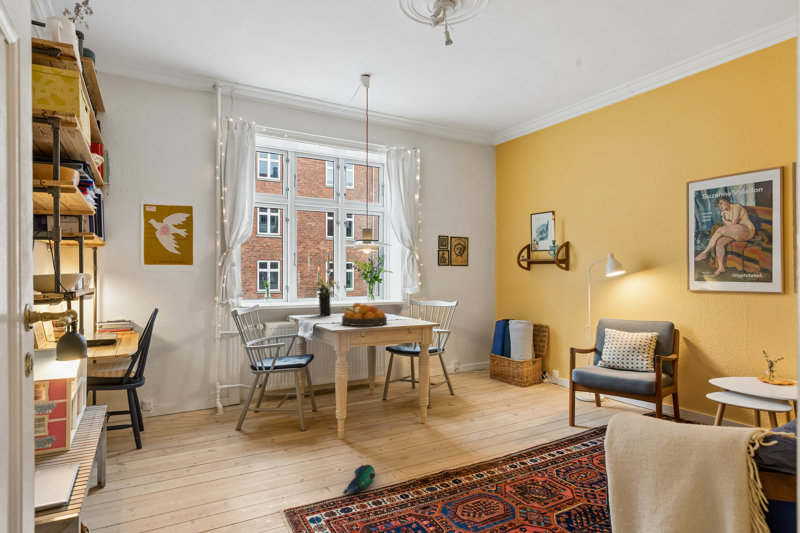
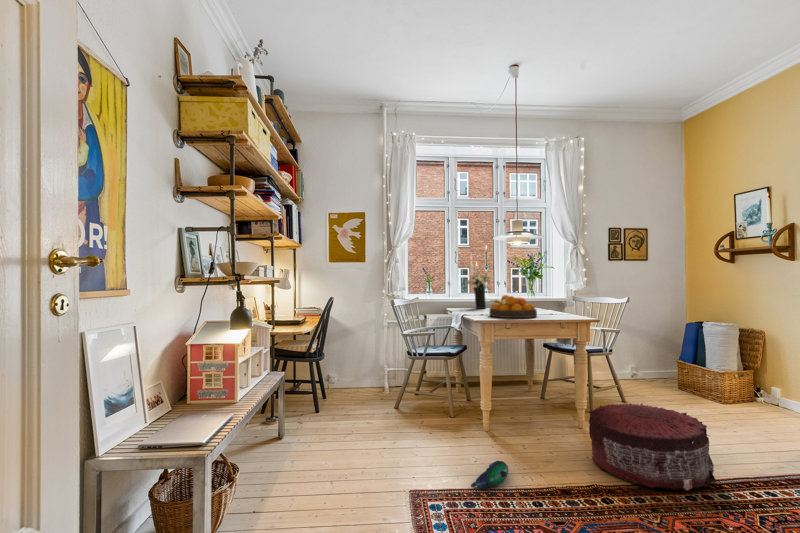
pouf: none [435,395,527,464] -> present [589,404,716,491]

